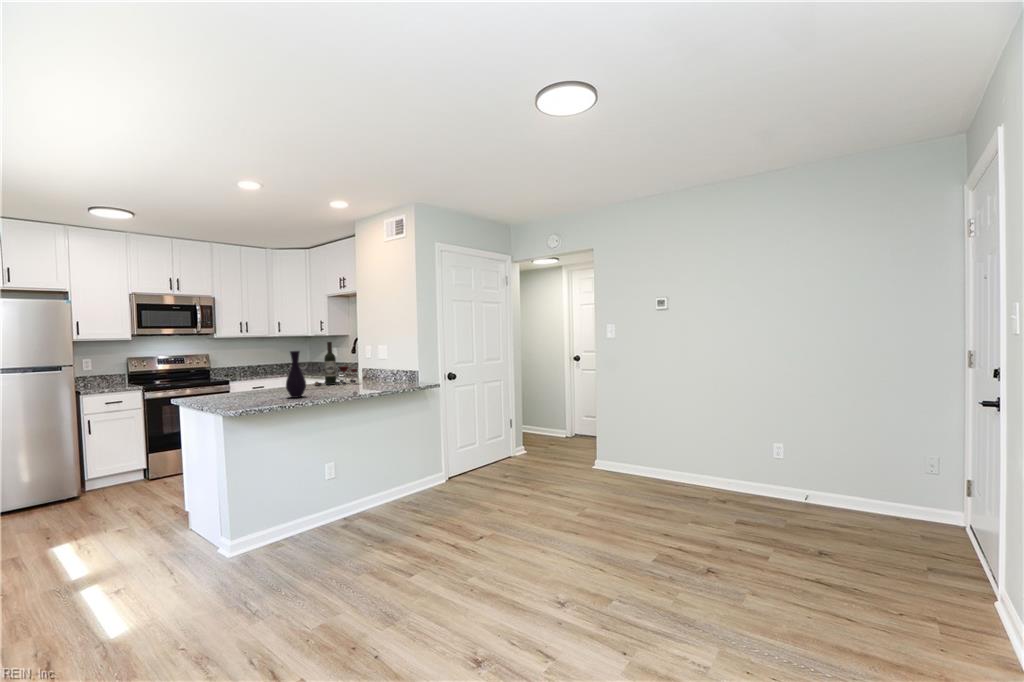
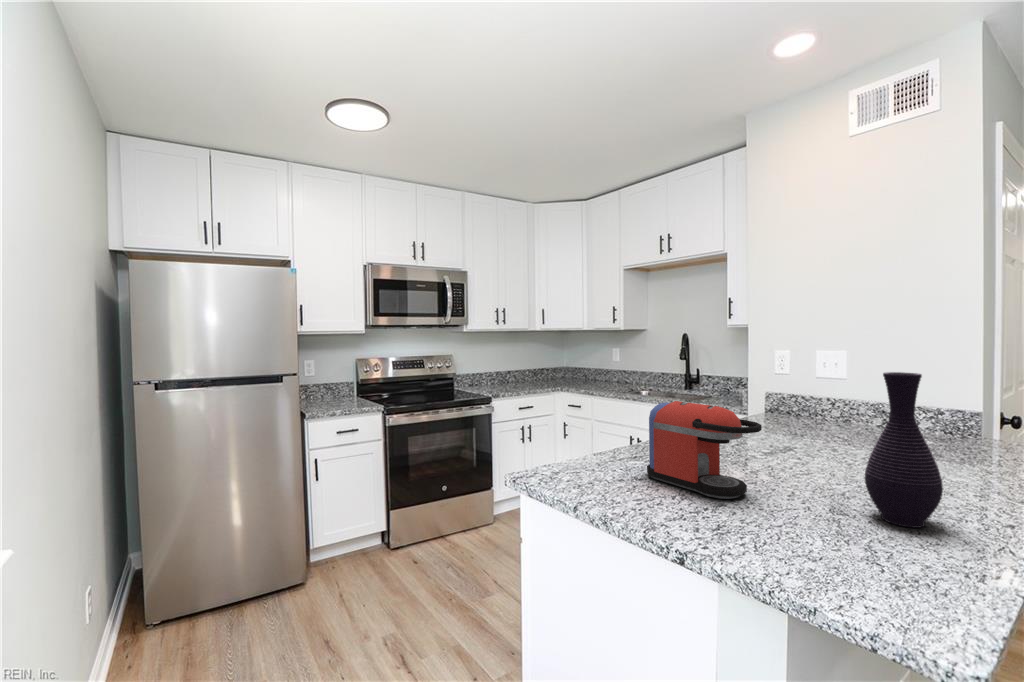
wine bottle: present [315,342,358,386] -> none [739,342,858,445]
coffee maker: none [234,365,264,397] -> present [647,401,762,499]

